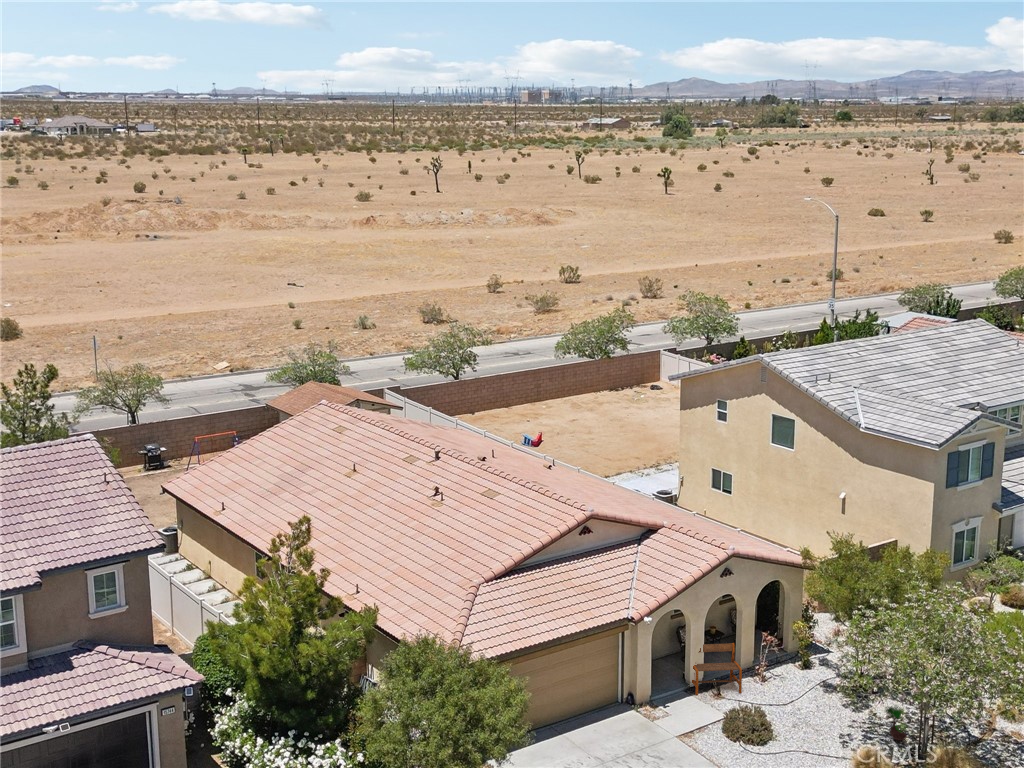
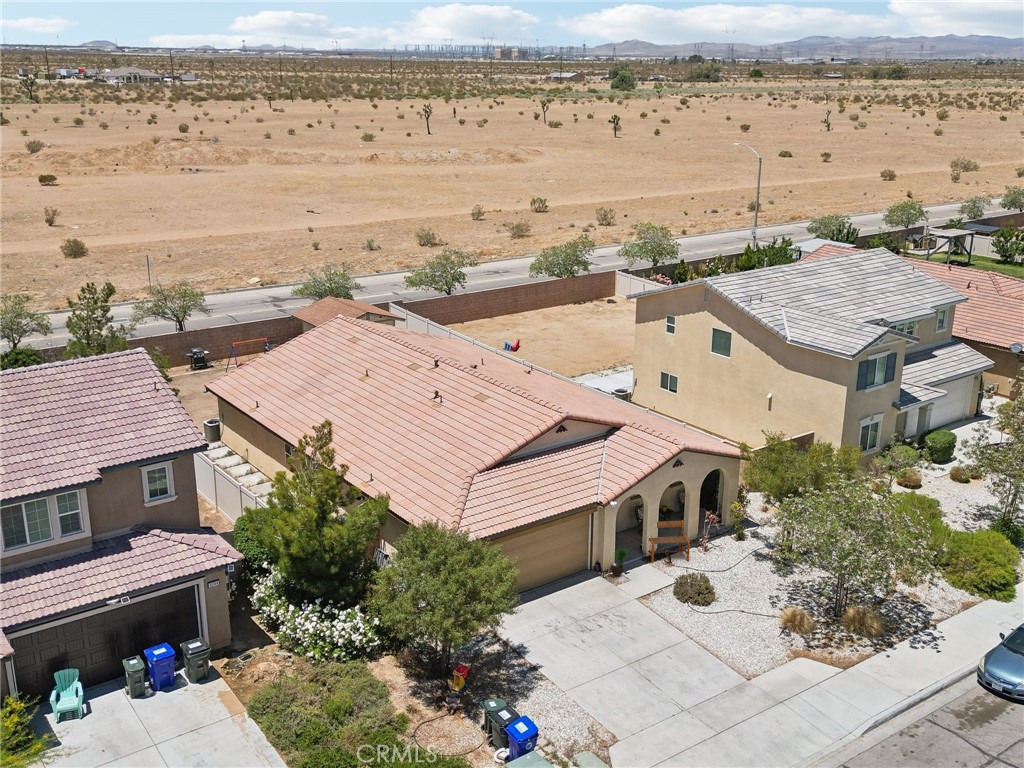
potted tree: present [886,706,907,741] -> present [610,549,627,575]

